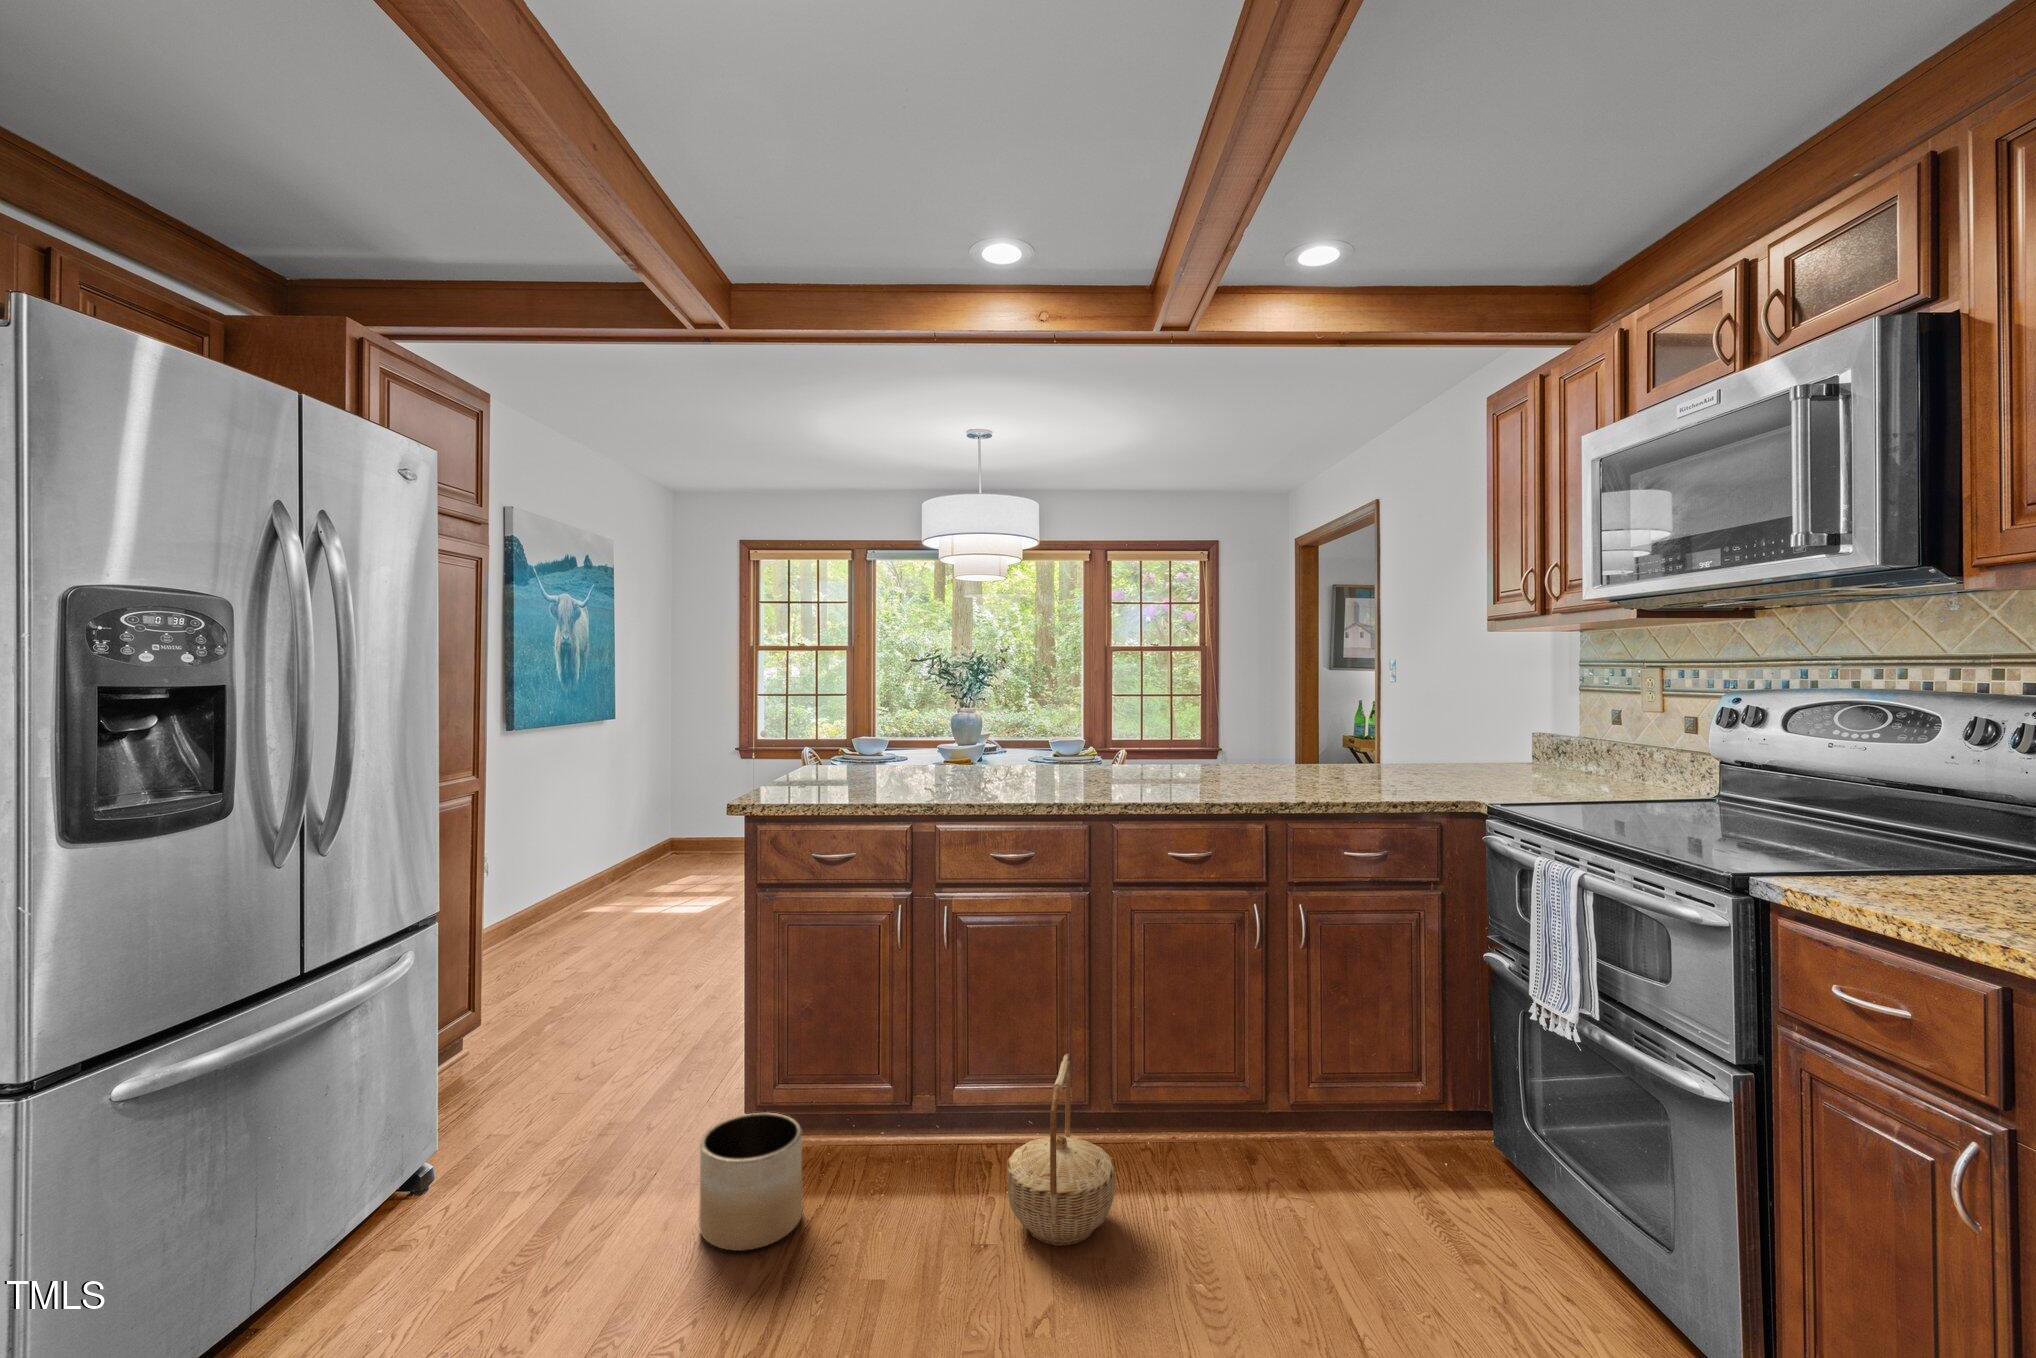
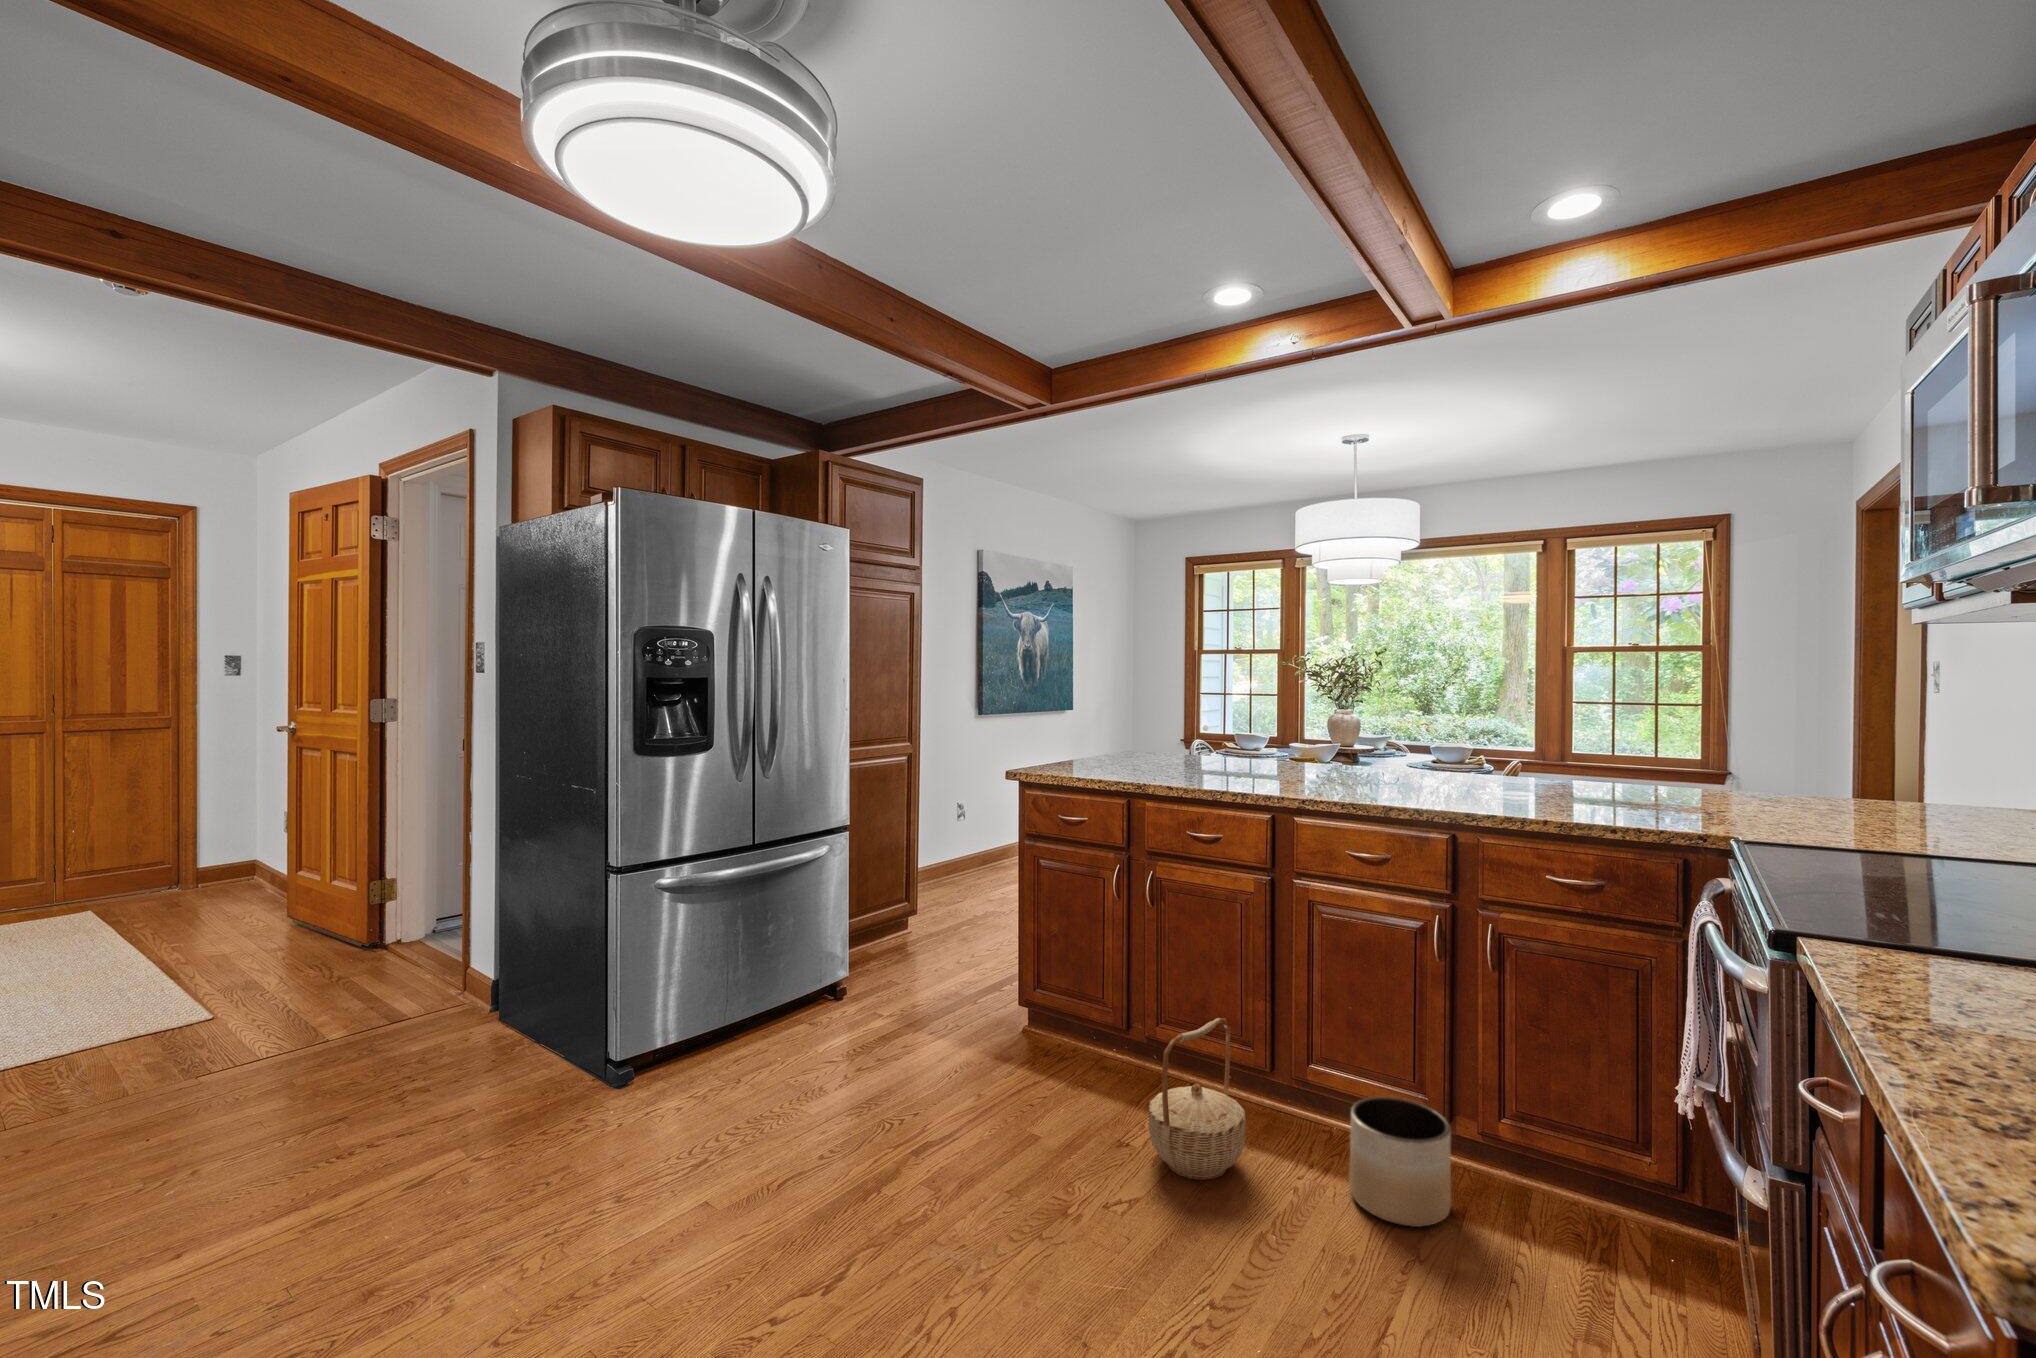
planter: present [699,1113,803,1251] -> present [1349,1097,1451,1227]

